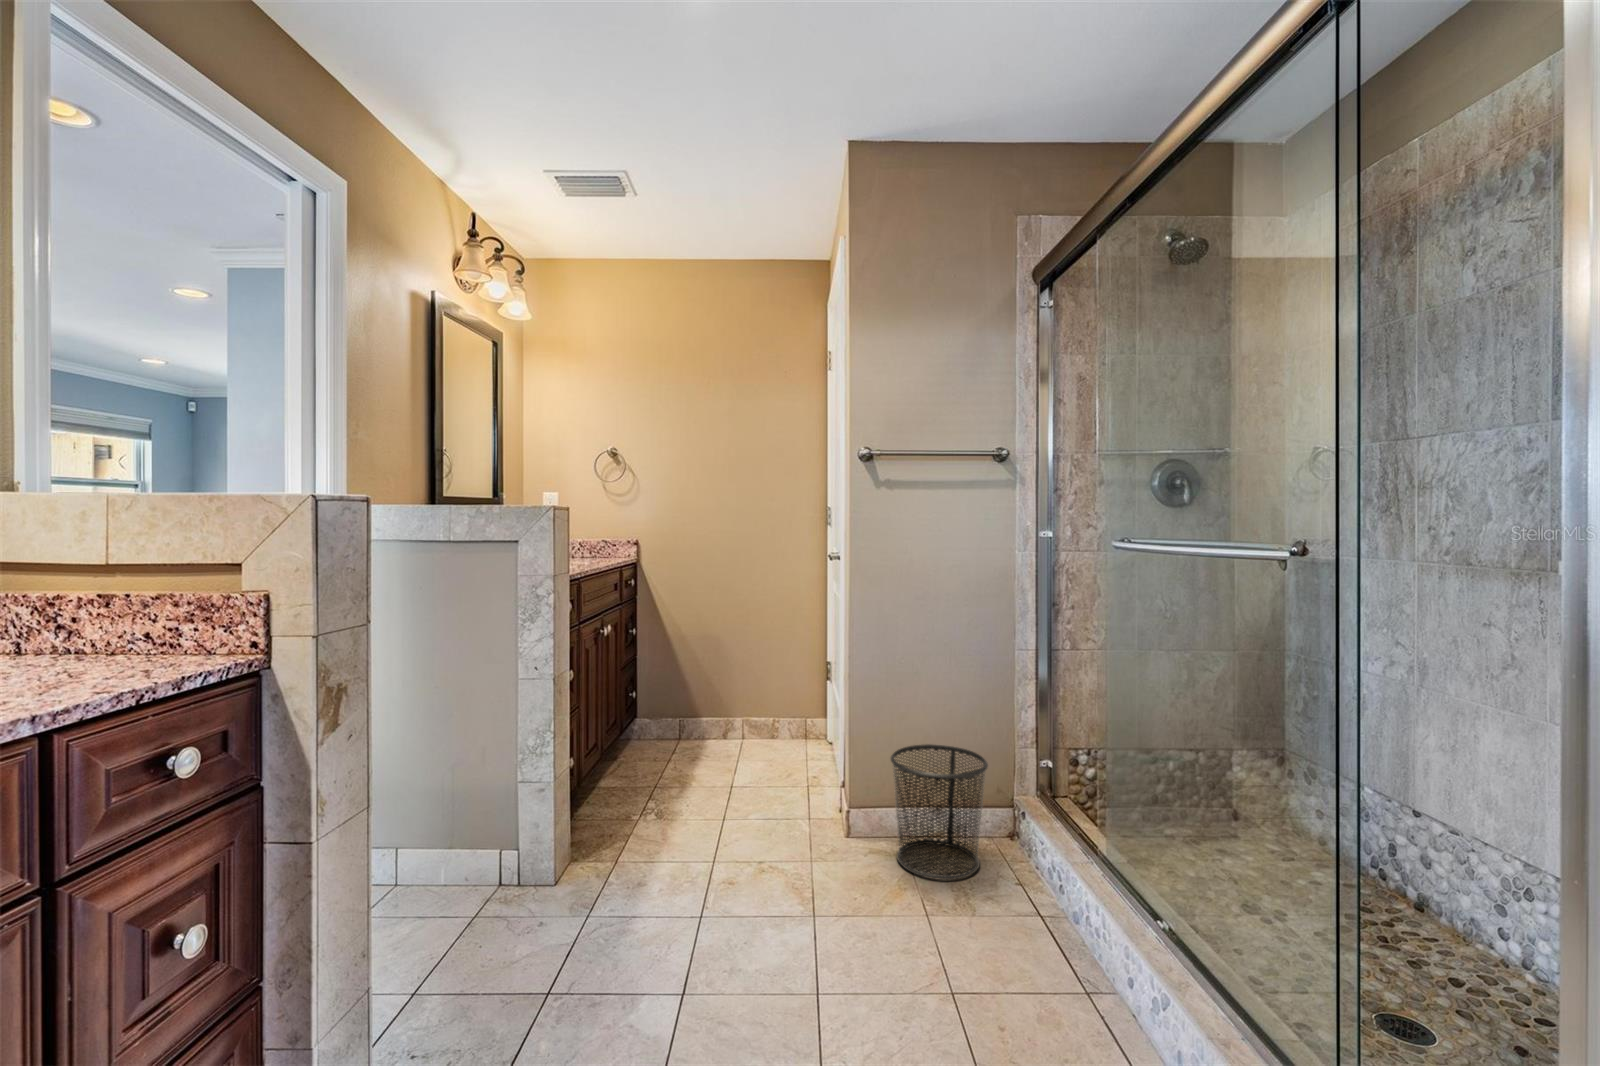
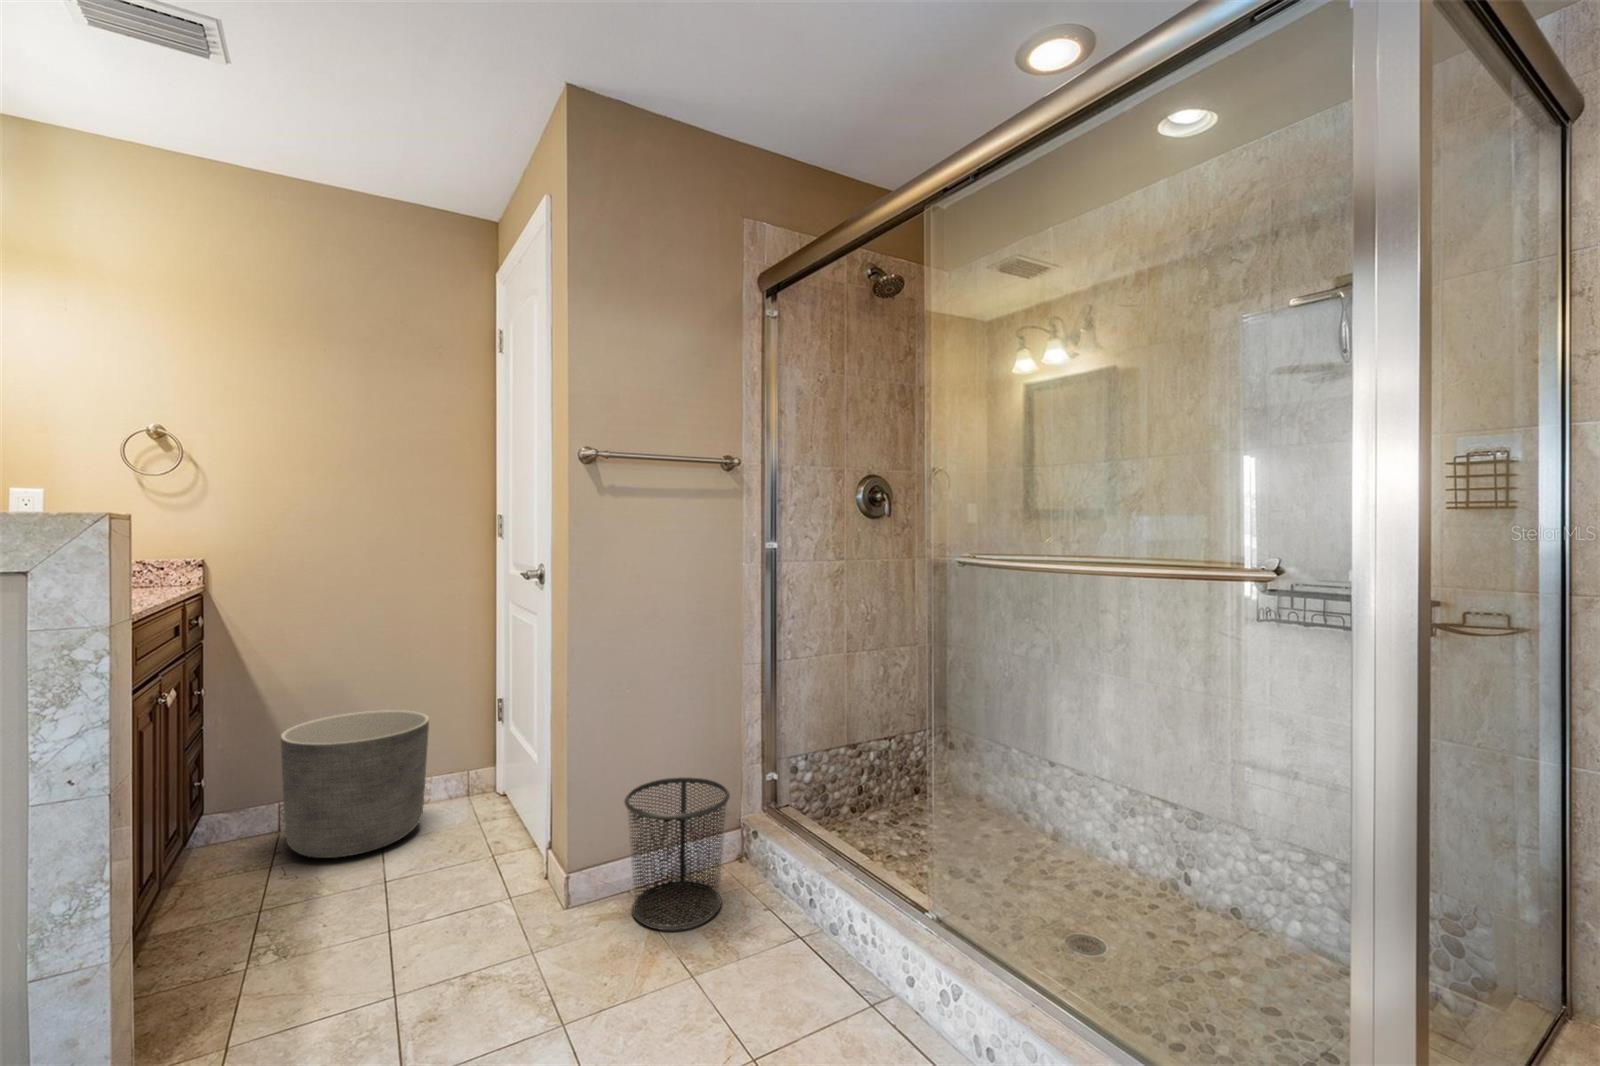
planter: none [675,660,772,765] -> present [281,710,429,858]

